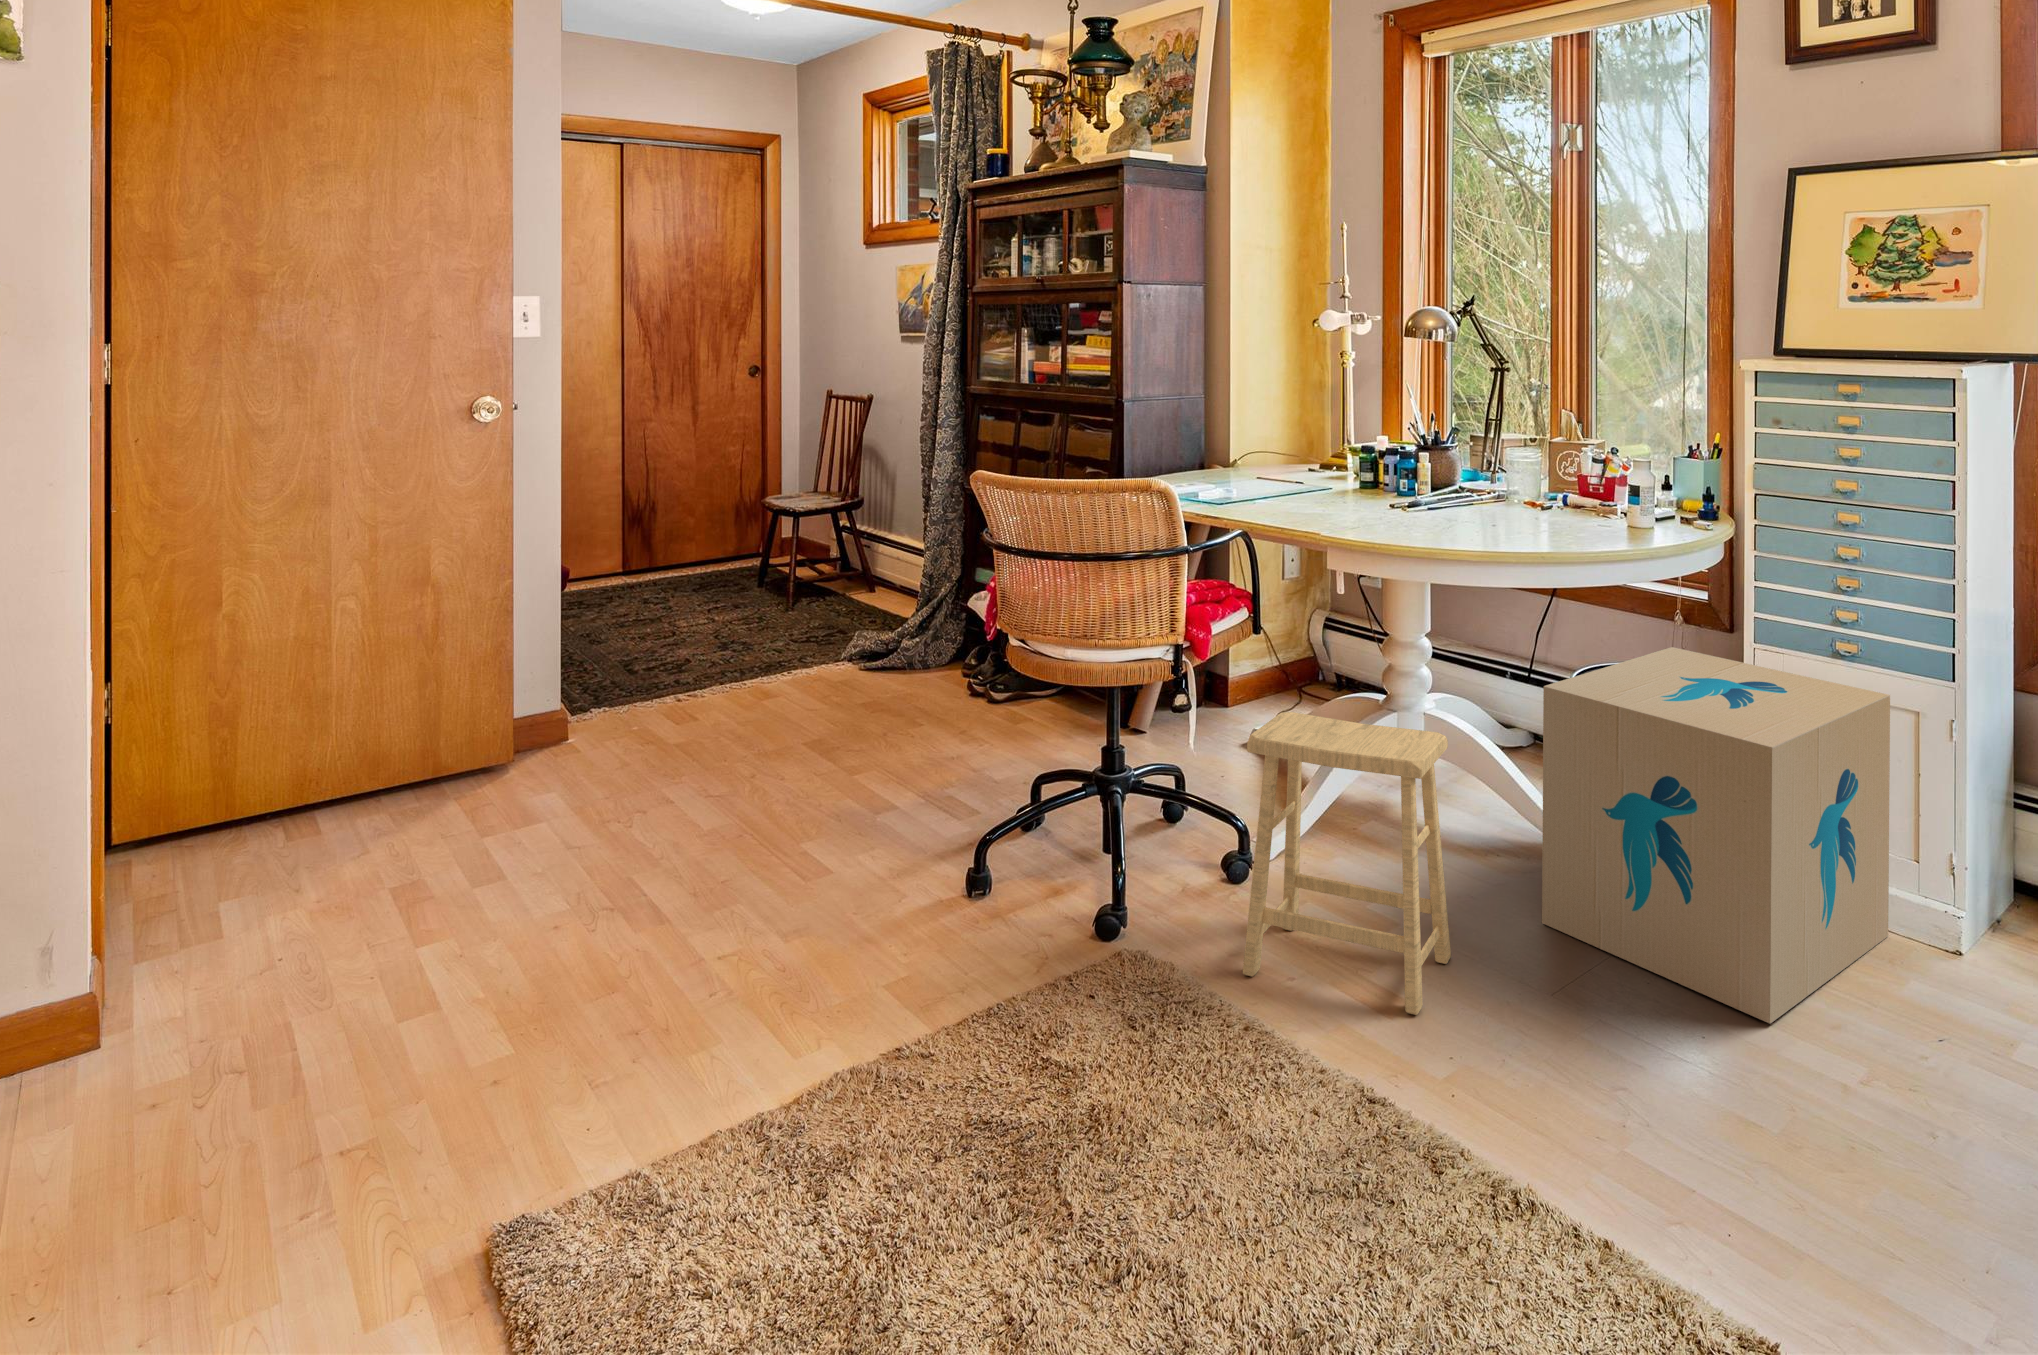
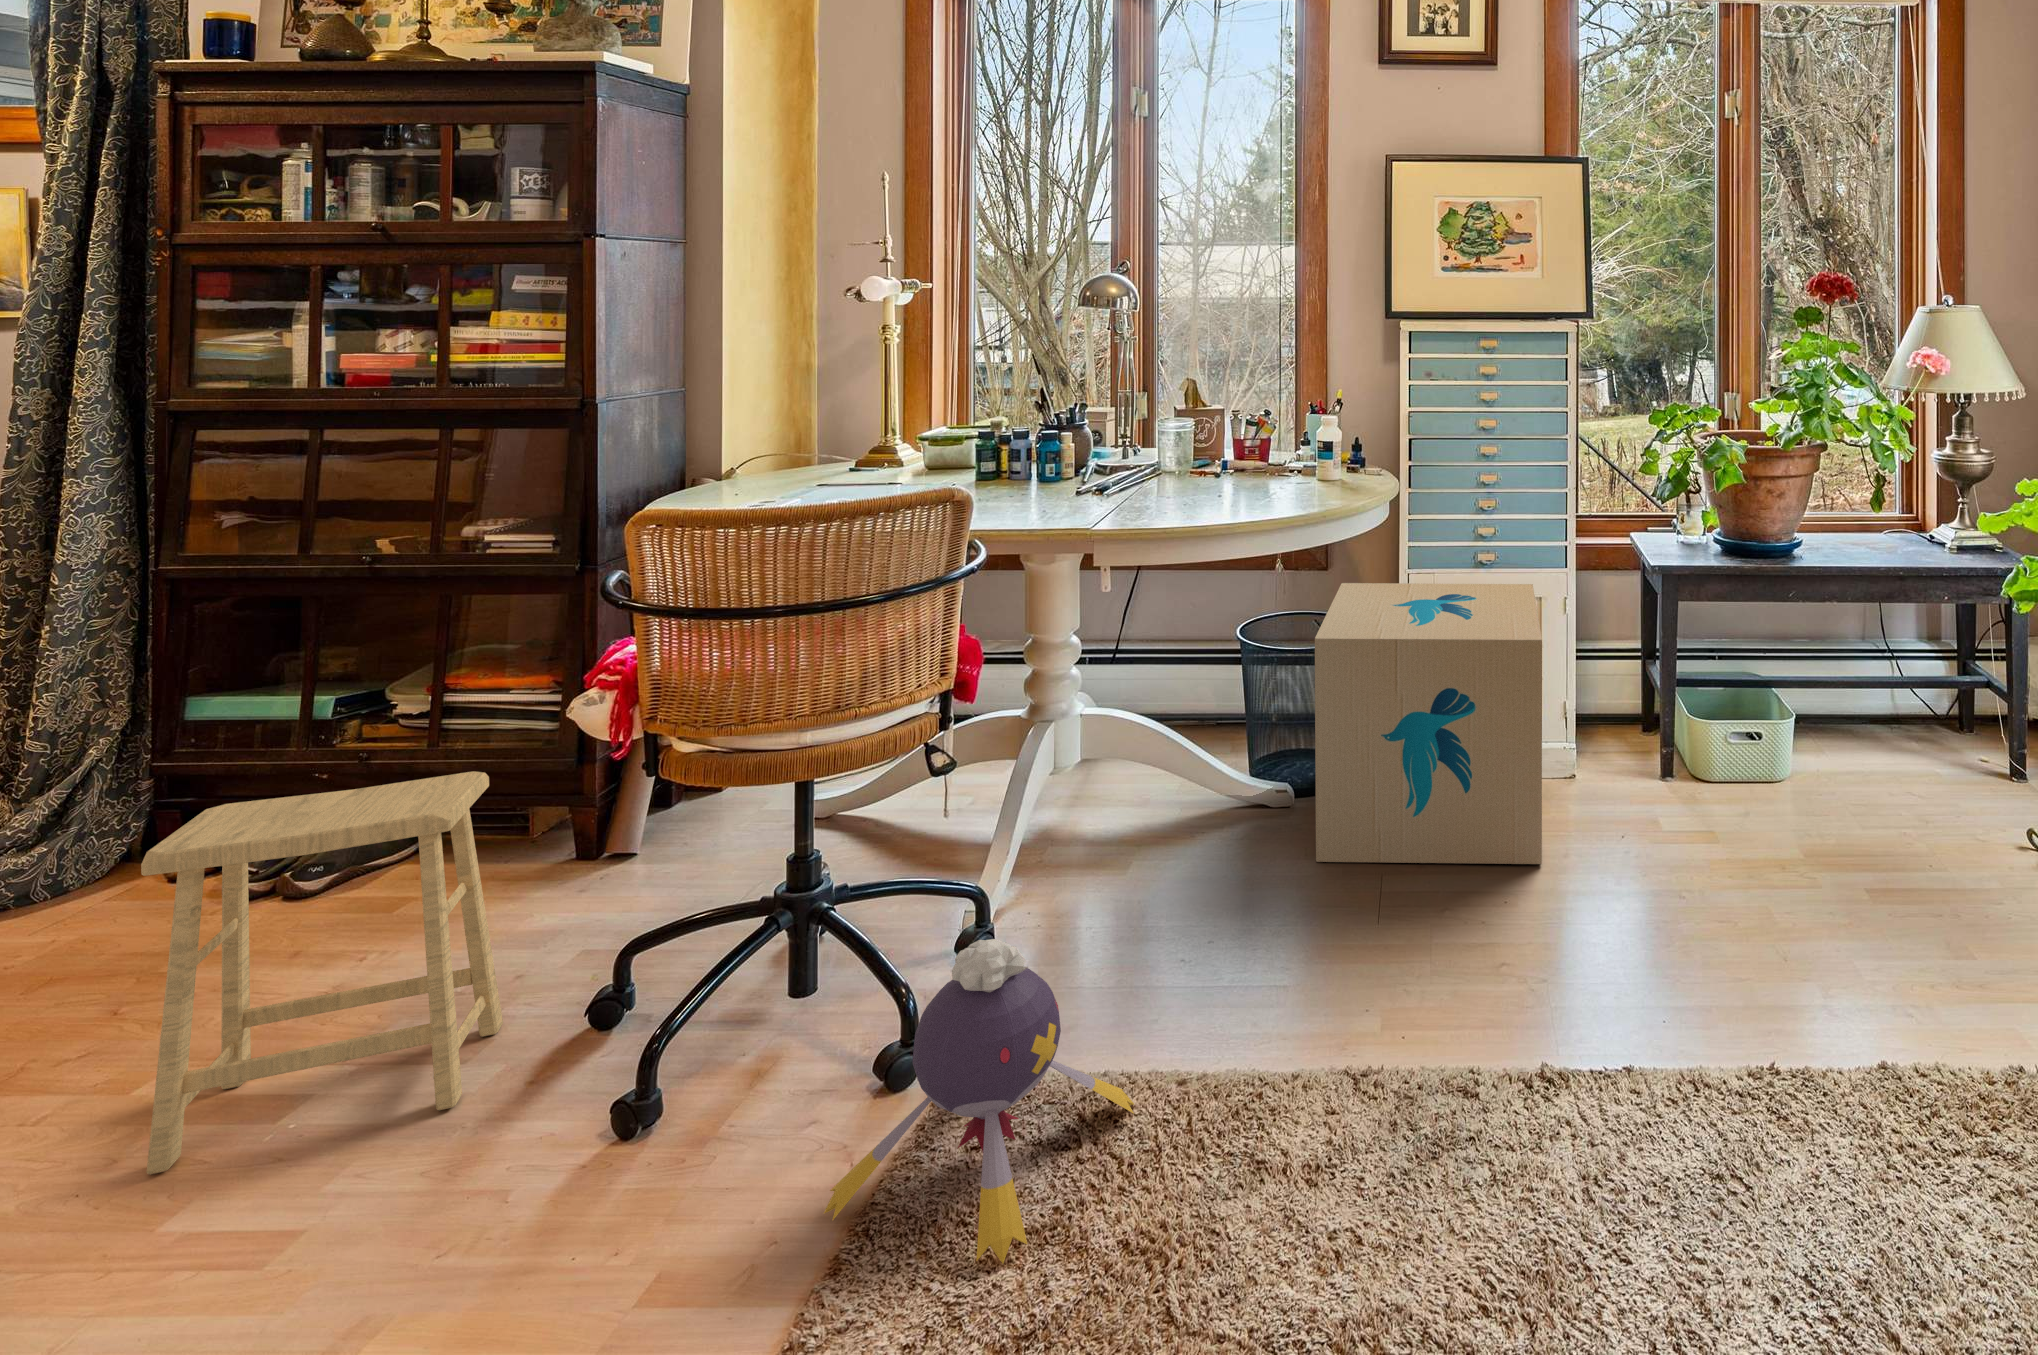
footstool: present [1243,712,1451,1015] -> present [141,771,503,1175]
plush toy: none [977,833,1198,1073] -> present [824,939,1134,1264]

